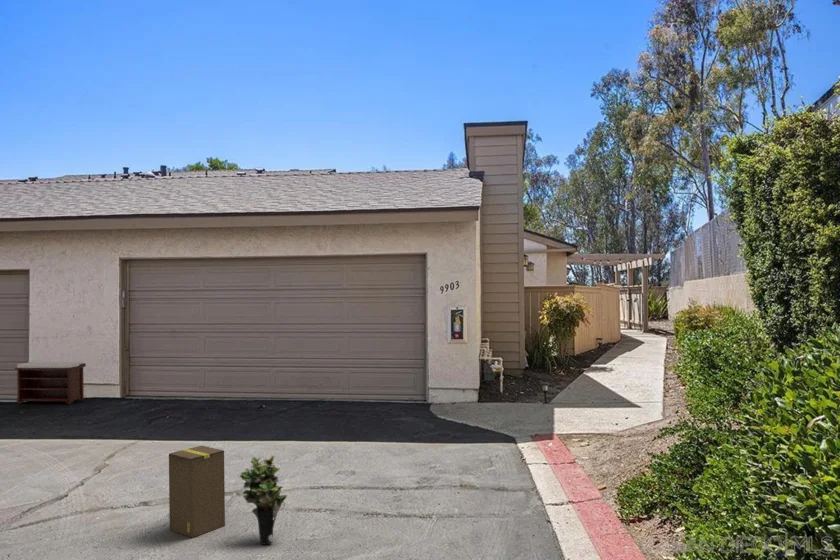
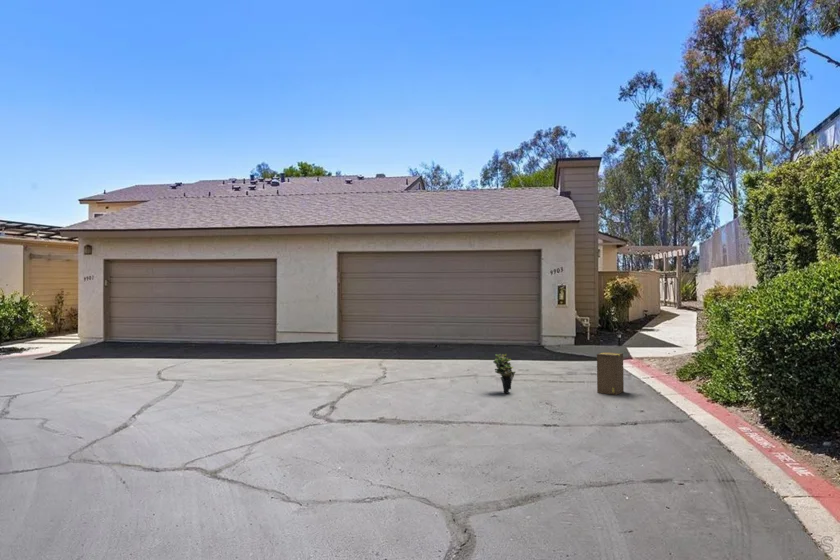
bench: present [15,362,86,404] -> none [273,320,315,346]
cardboard box: present [169,446,225,538] -> present [597,352,624,395]

